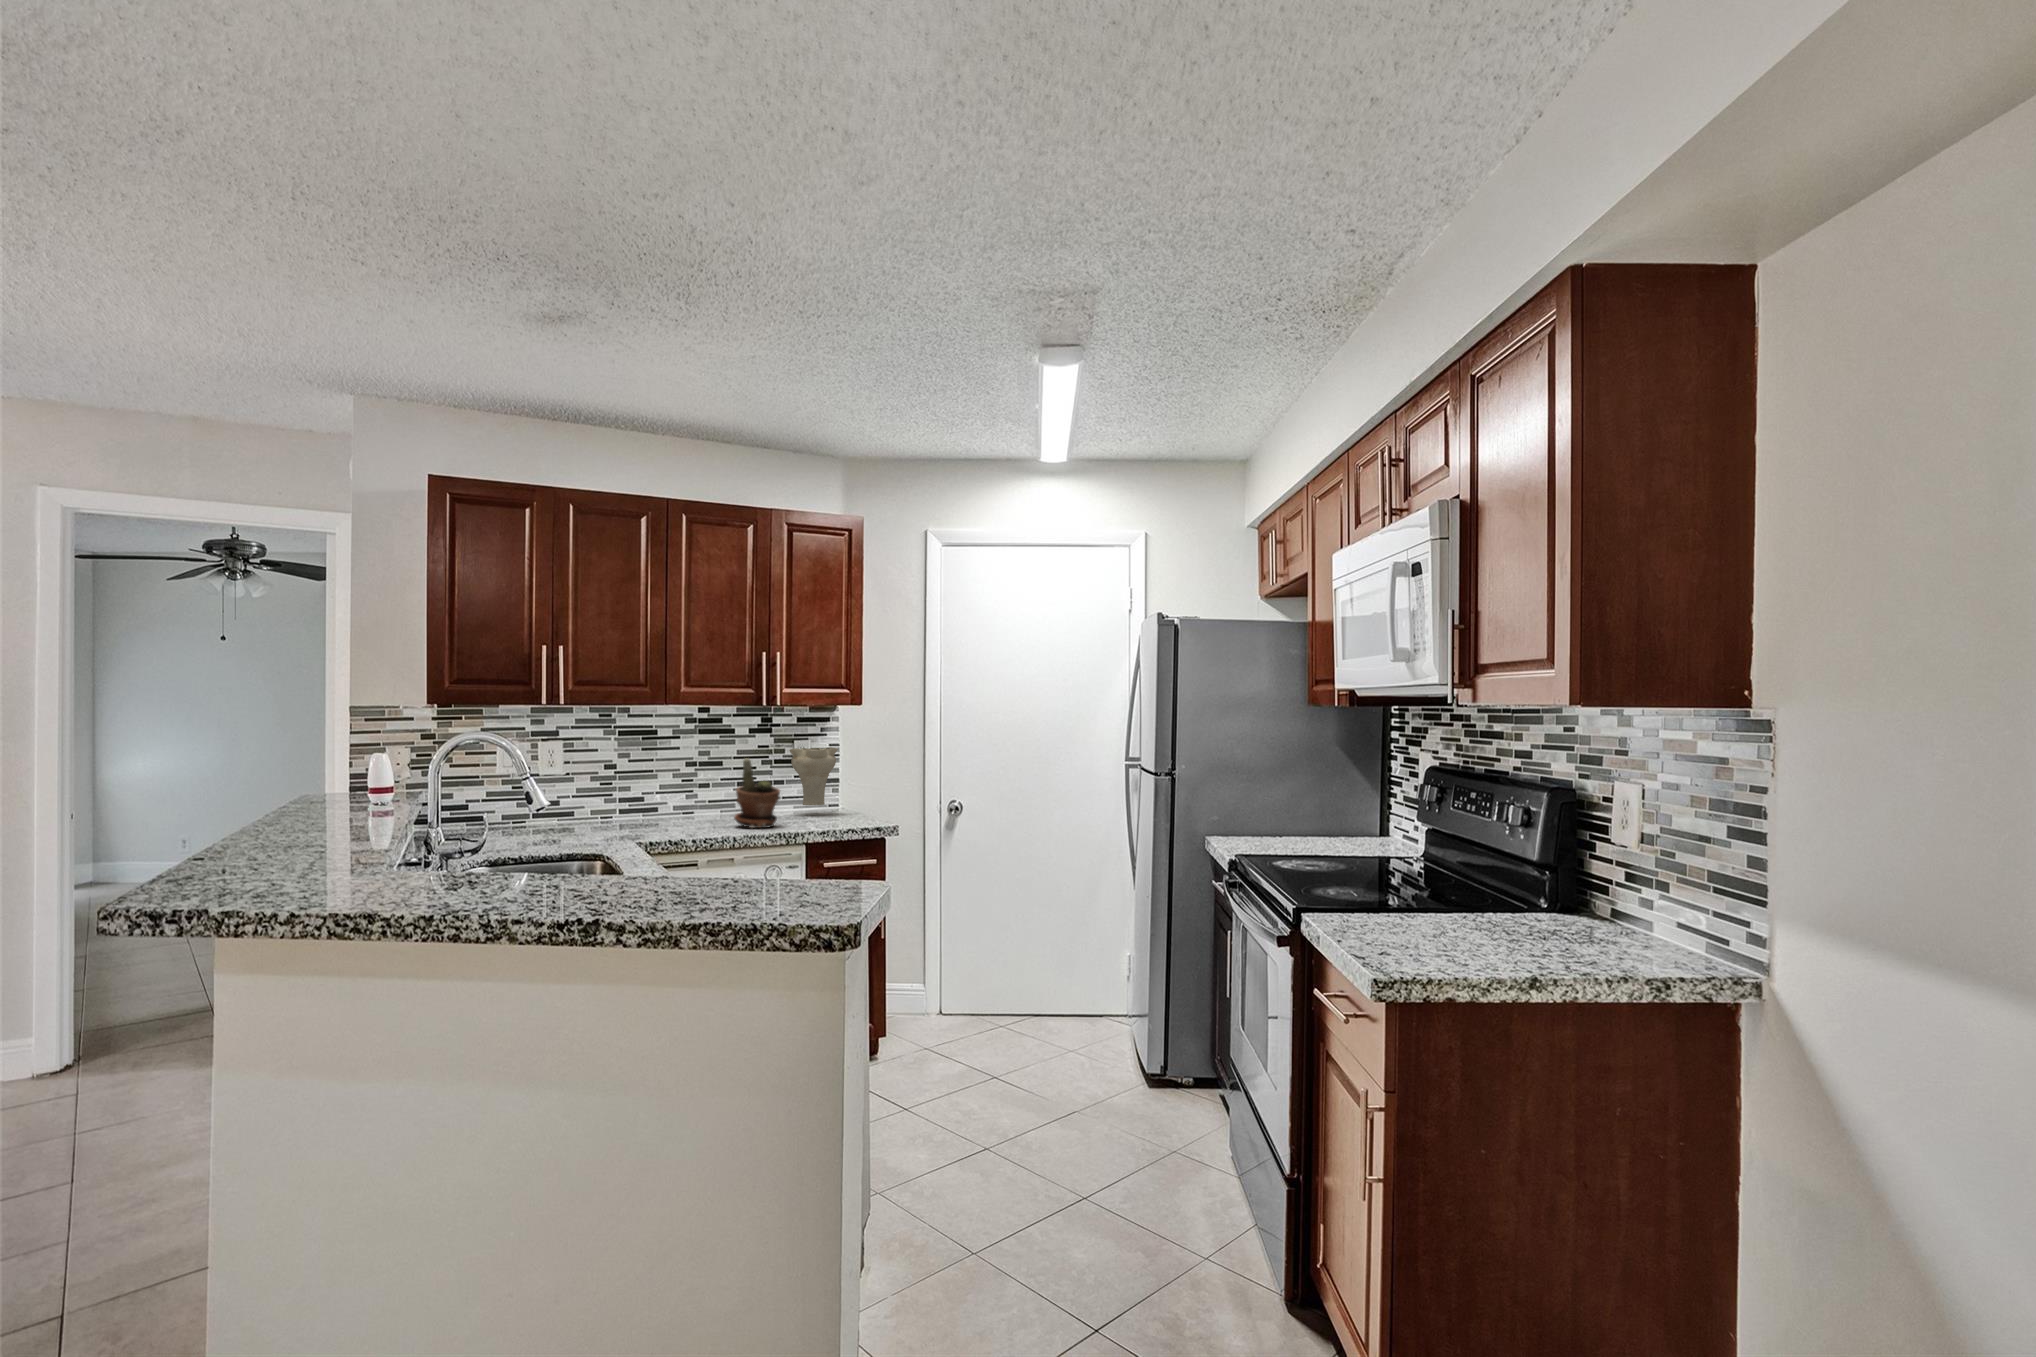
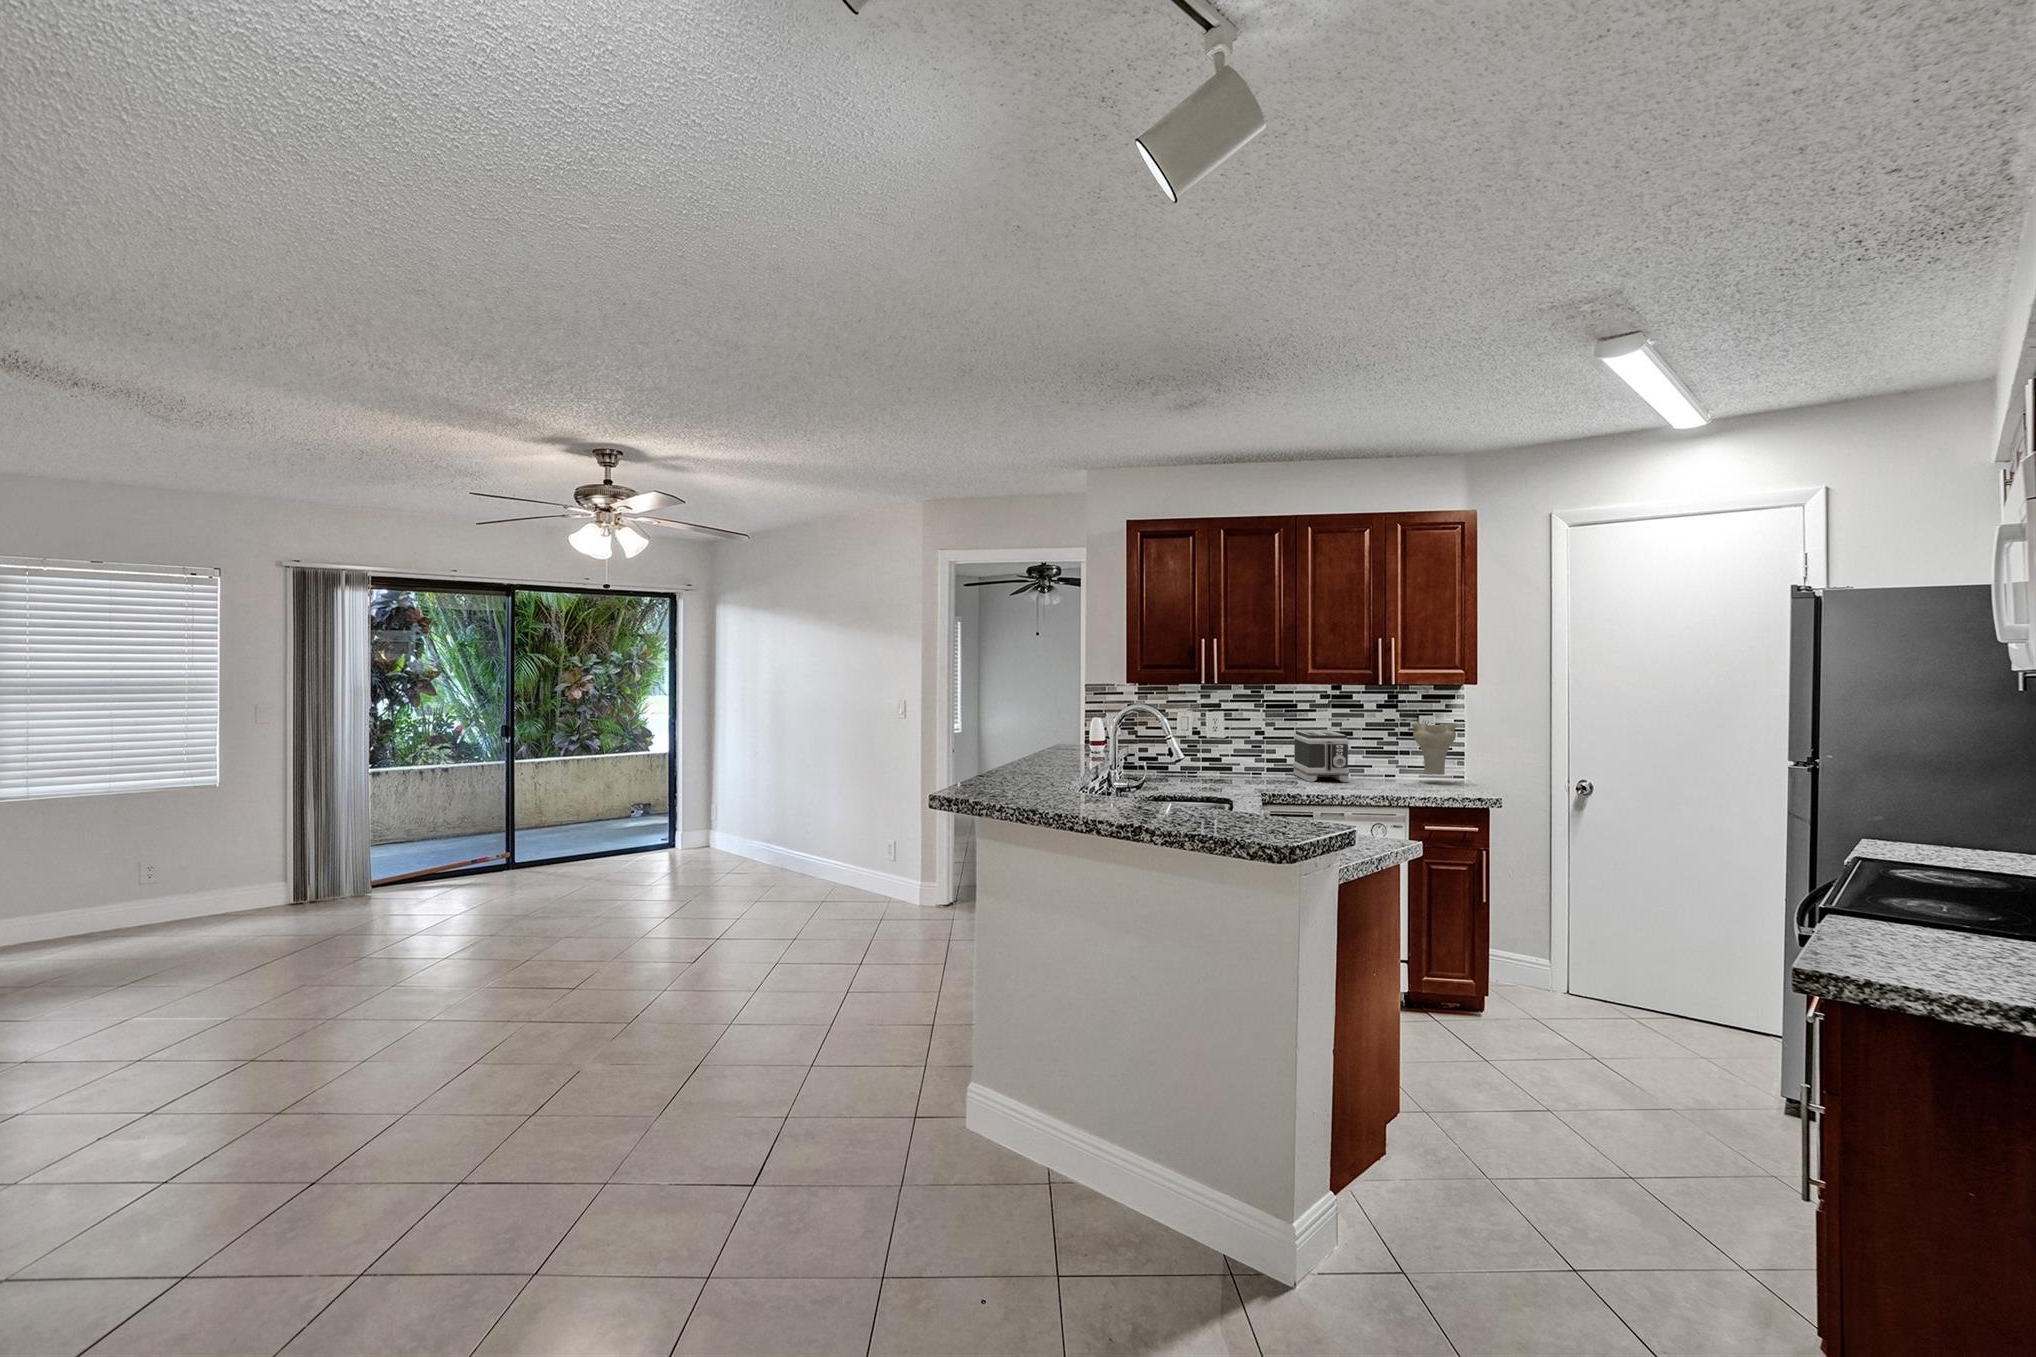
potted plant: present [734,758,780,828] -> none [1353,730,1393,790]
toaster: none [651,761,725,824] -> present [1293,731,1349,782]

